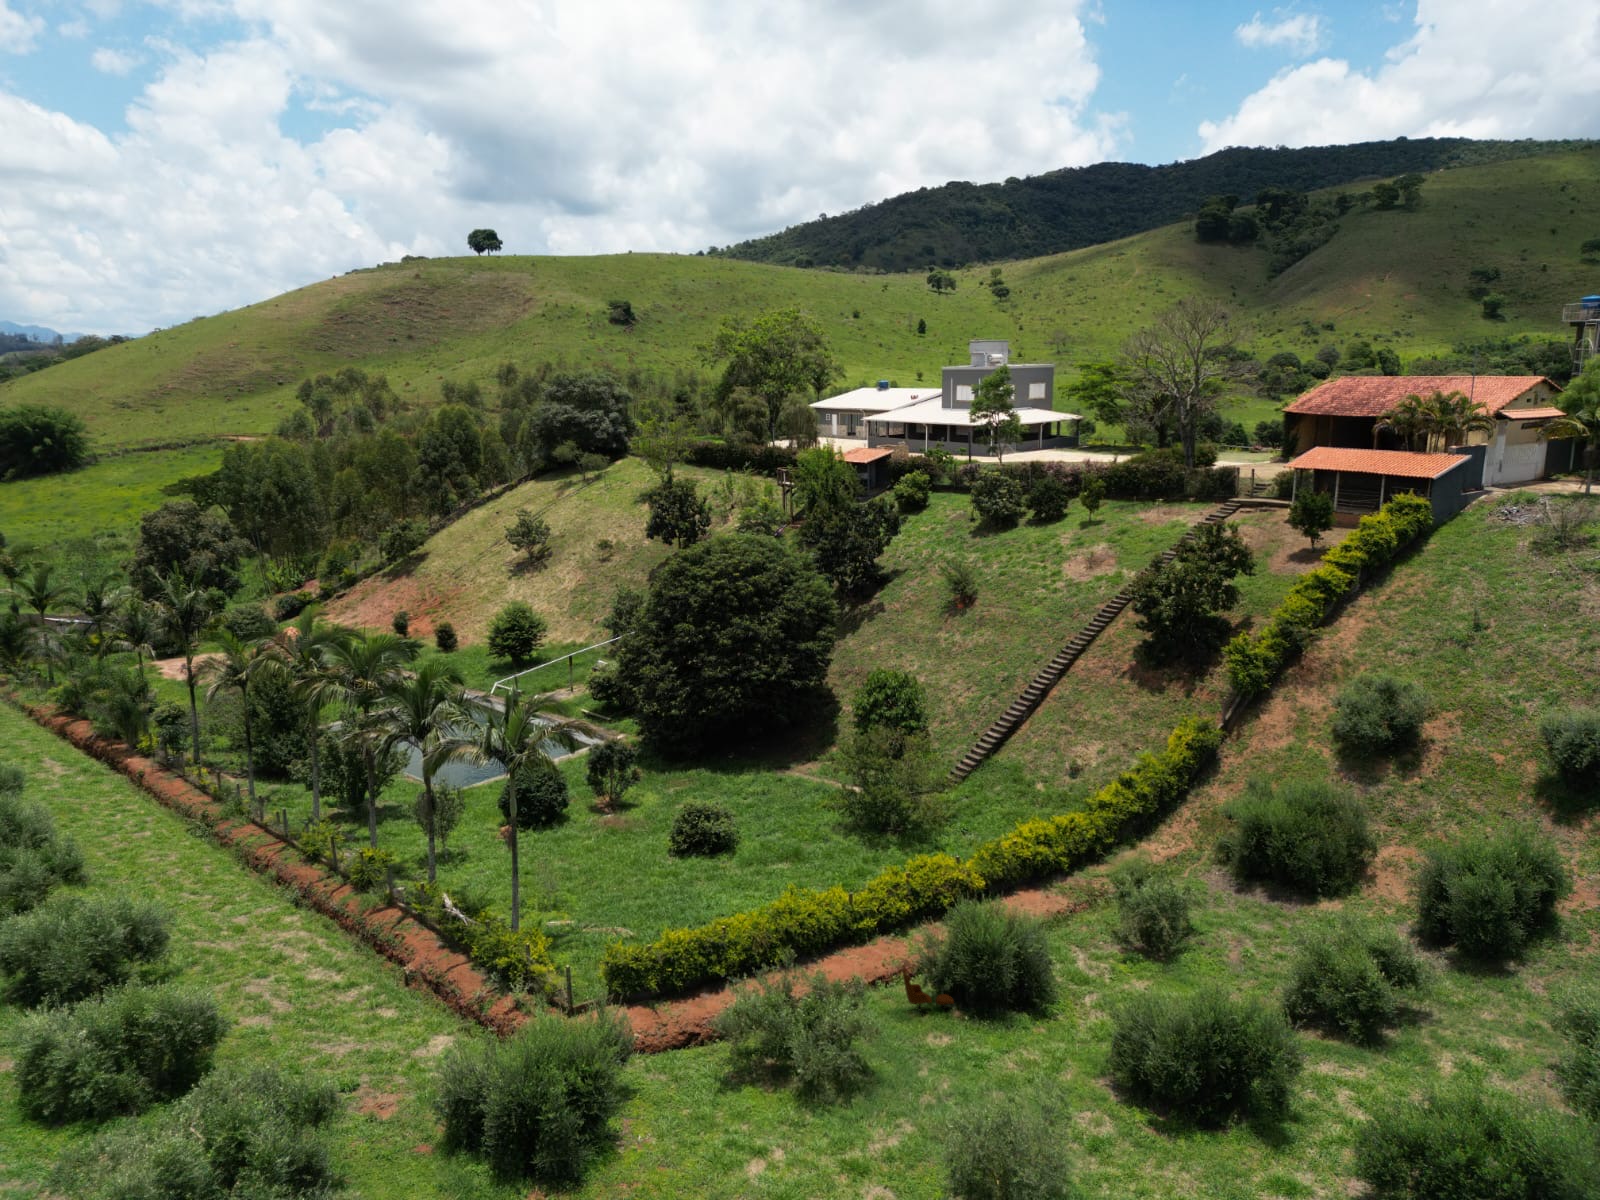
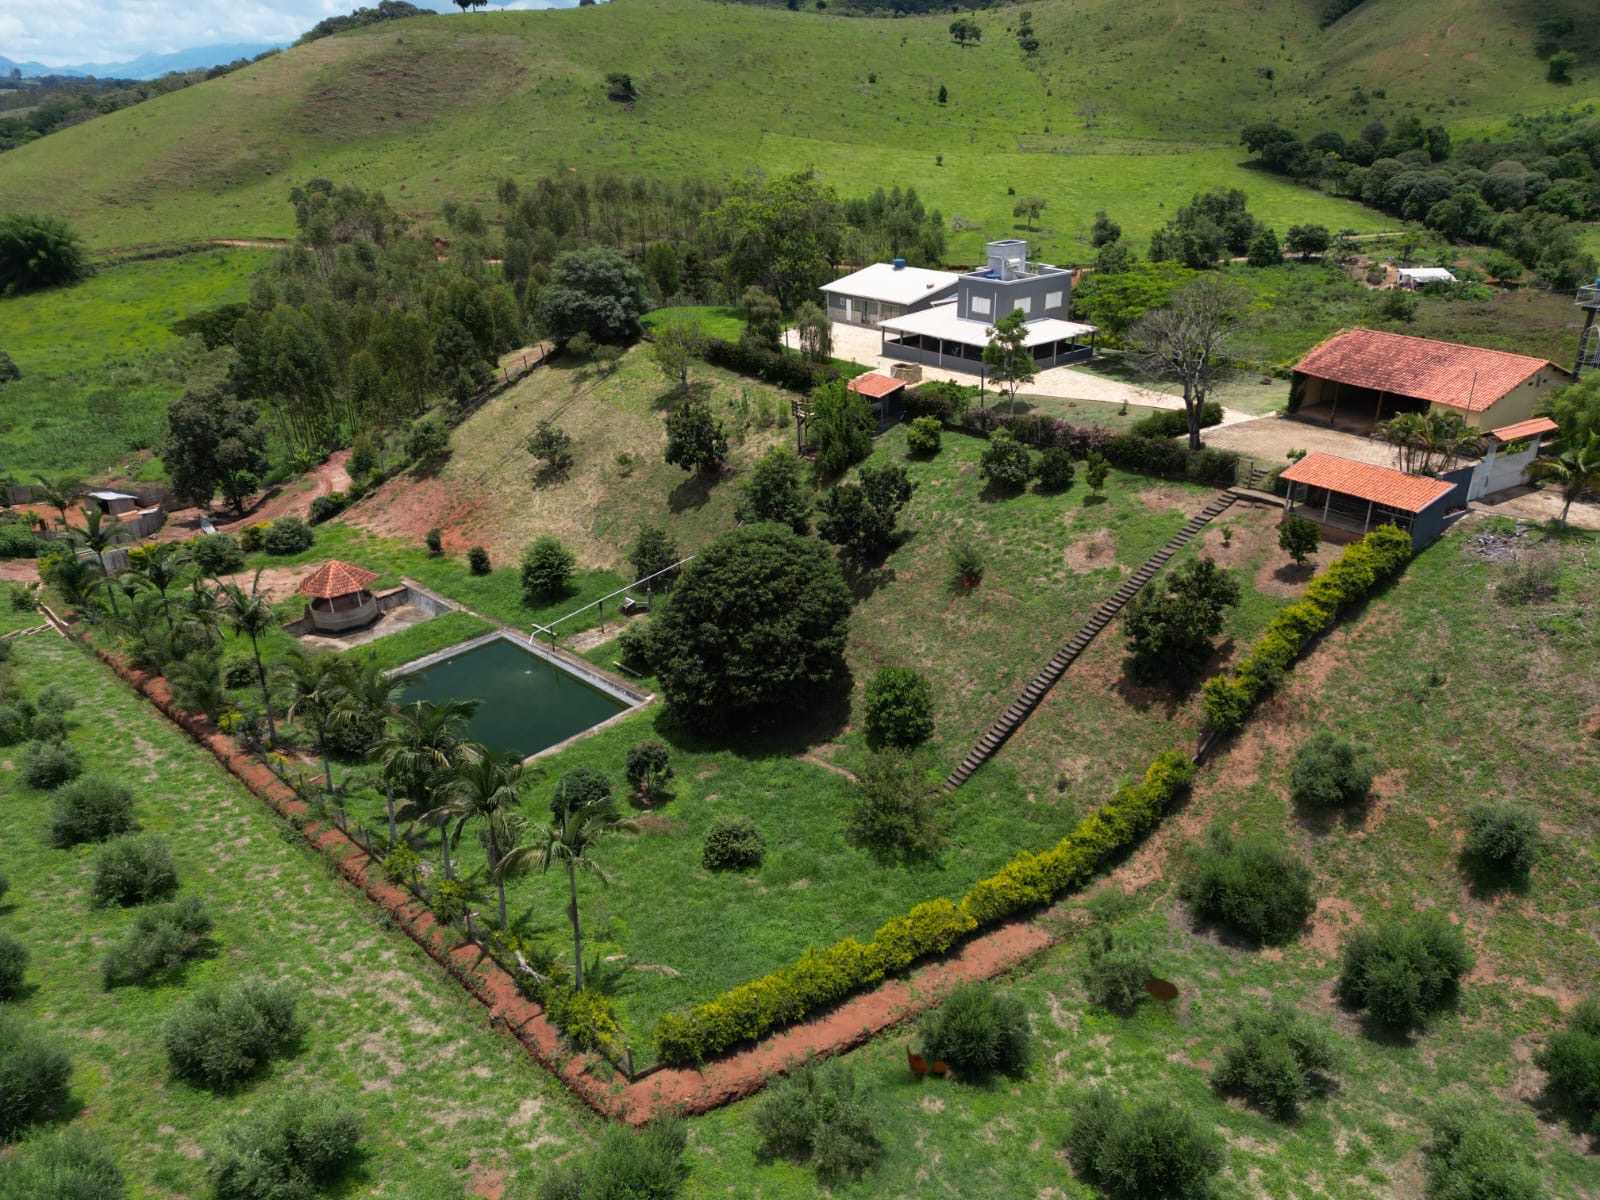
round table: none [1185,915,1226,953] -> present [1145,978,1179,1009]

